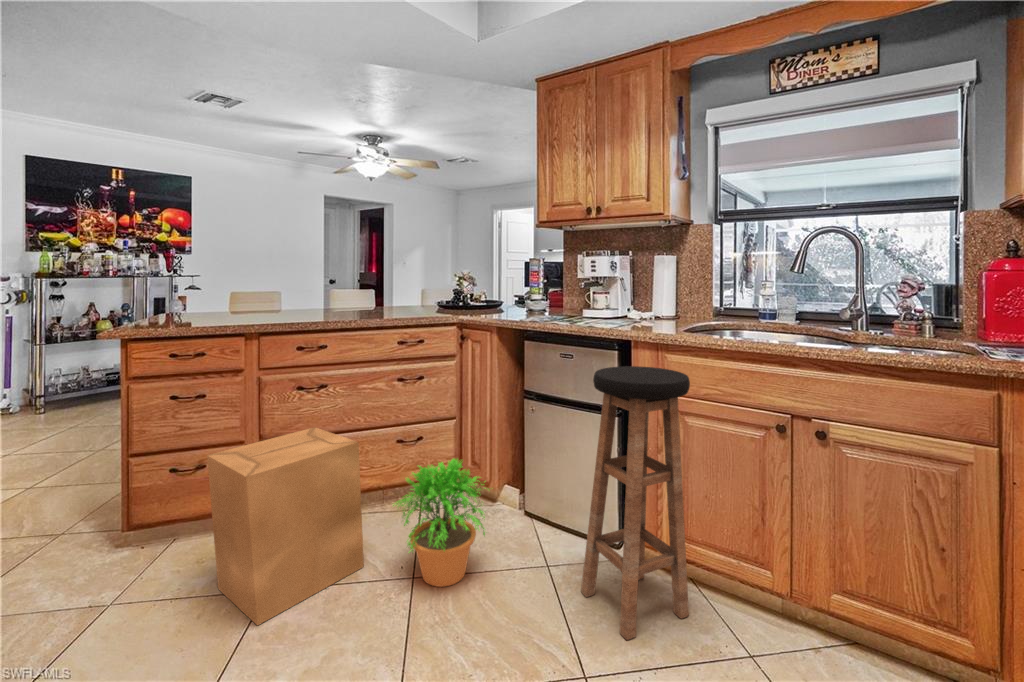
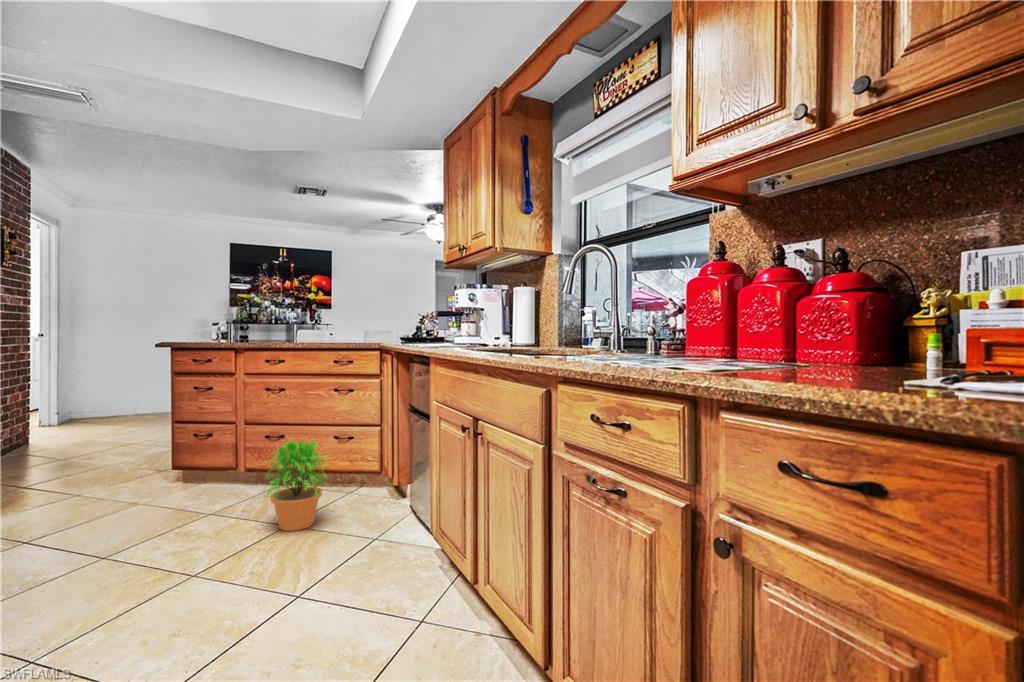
bar stool: present [581,366,690,640] -> none [343,373,419,578]
cardboard box: present [207,427,364,625] -> none [170,414,260,526]

